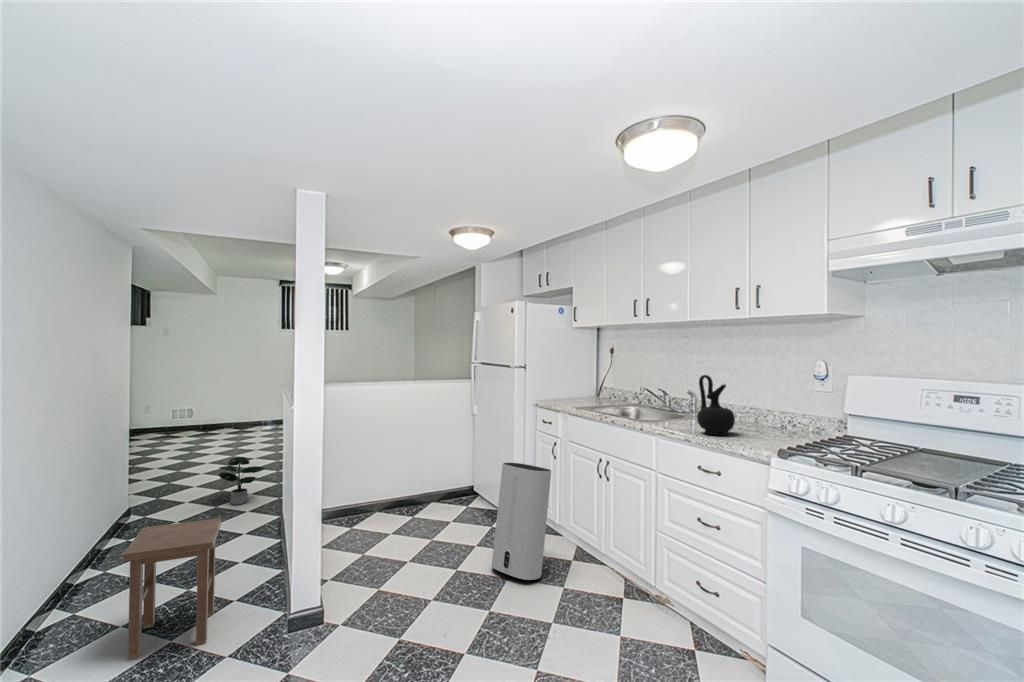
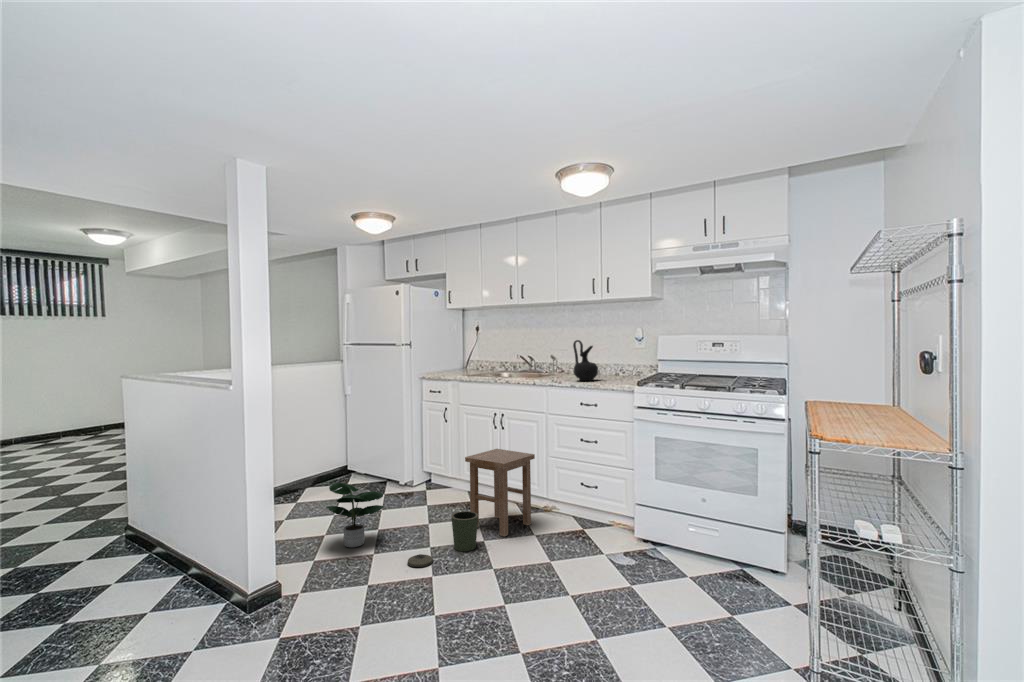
potted plant: present [219,457,265,505] -> present [326,483,384,547]
air purifier: present [492,463,551,580] -> none [412,425,459,515]
stool: present [123,518,221,660] -> present [465,449,535,536]
trash can: none [430,590,531,661] -> present [408,511,478,567]

